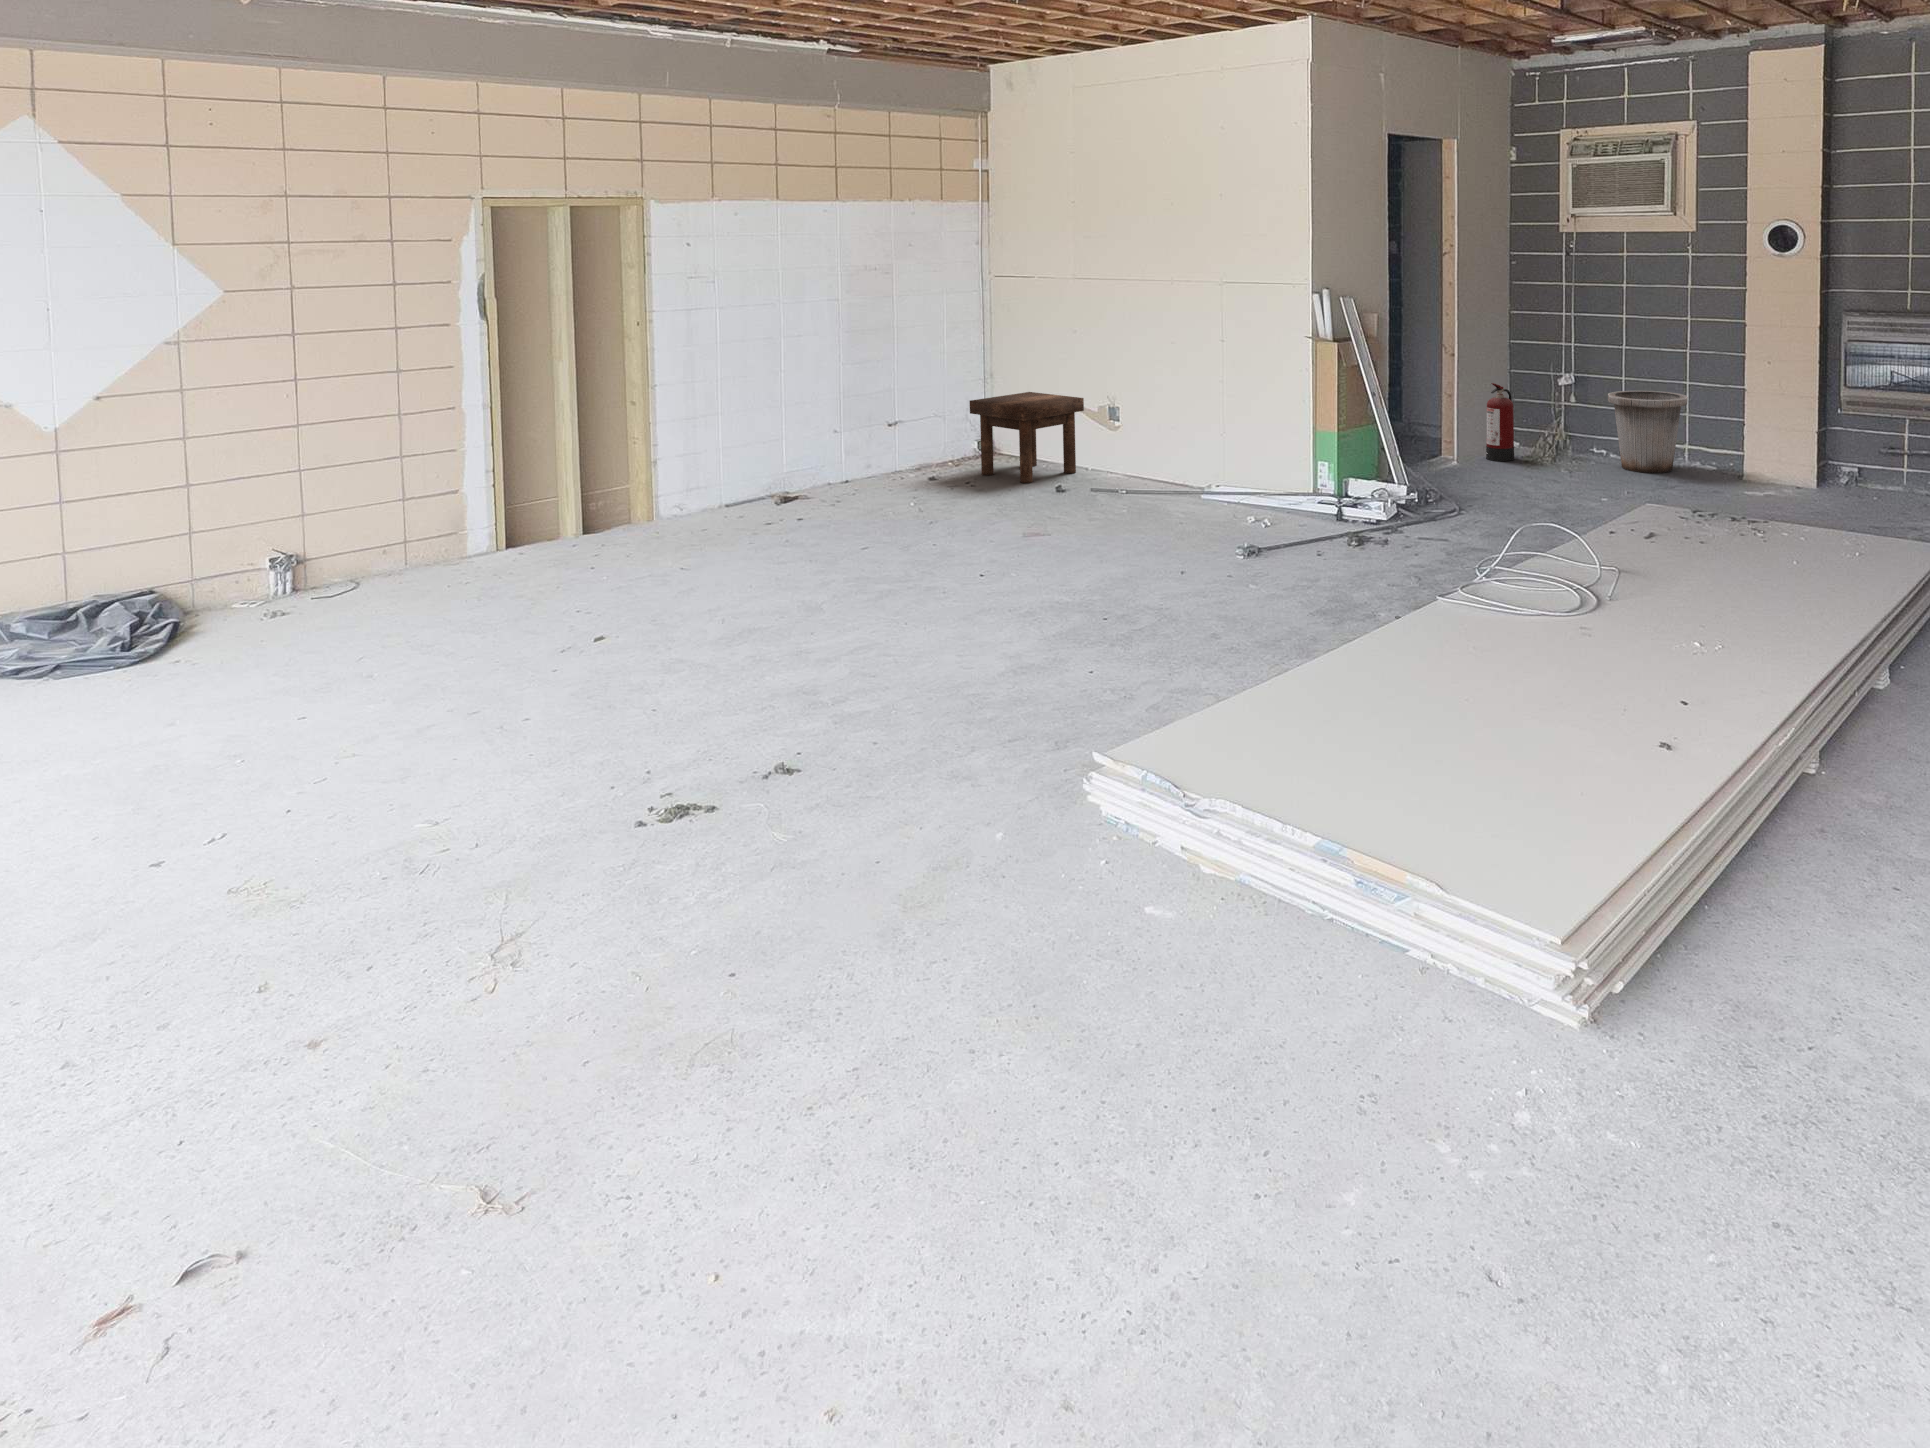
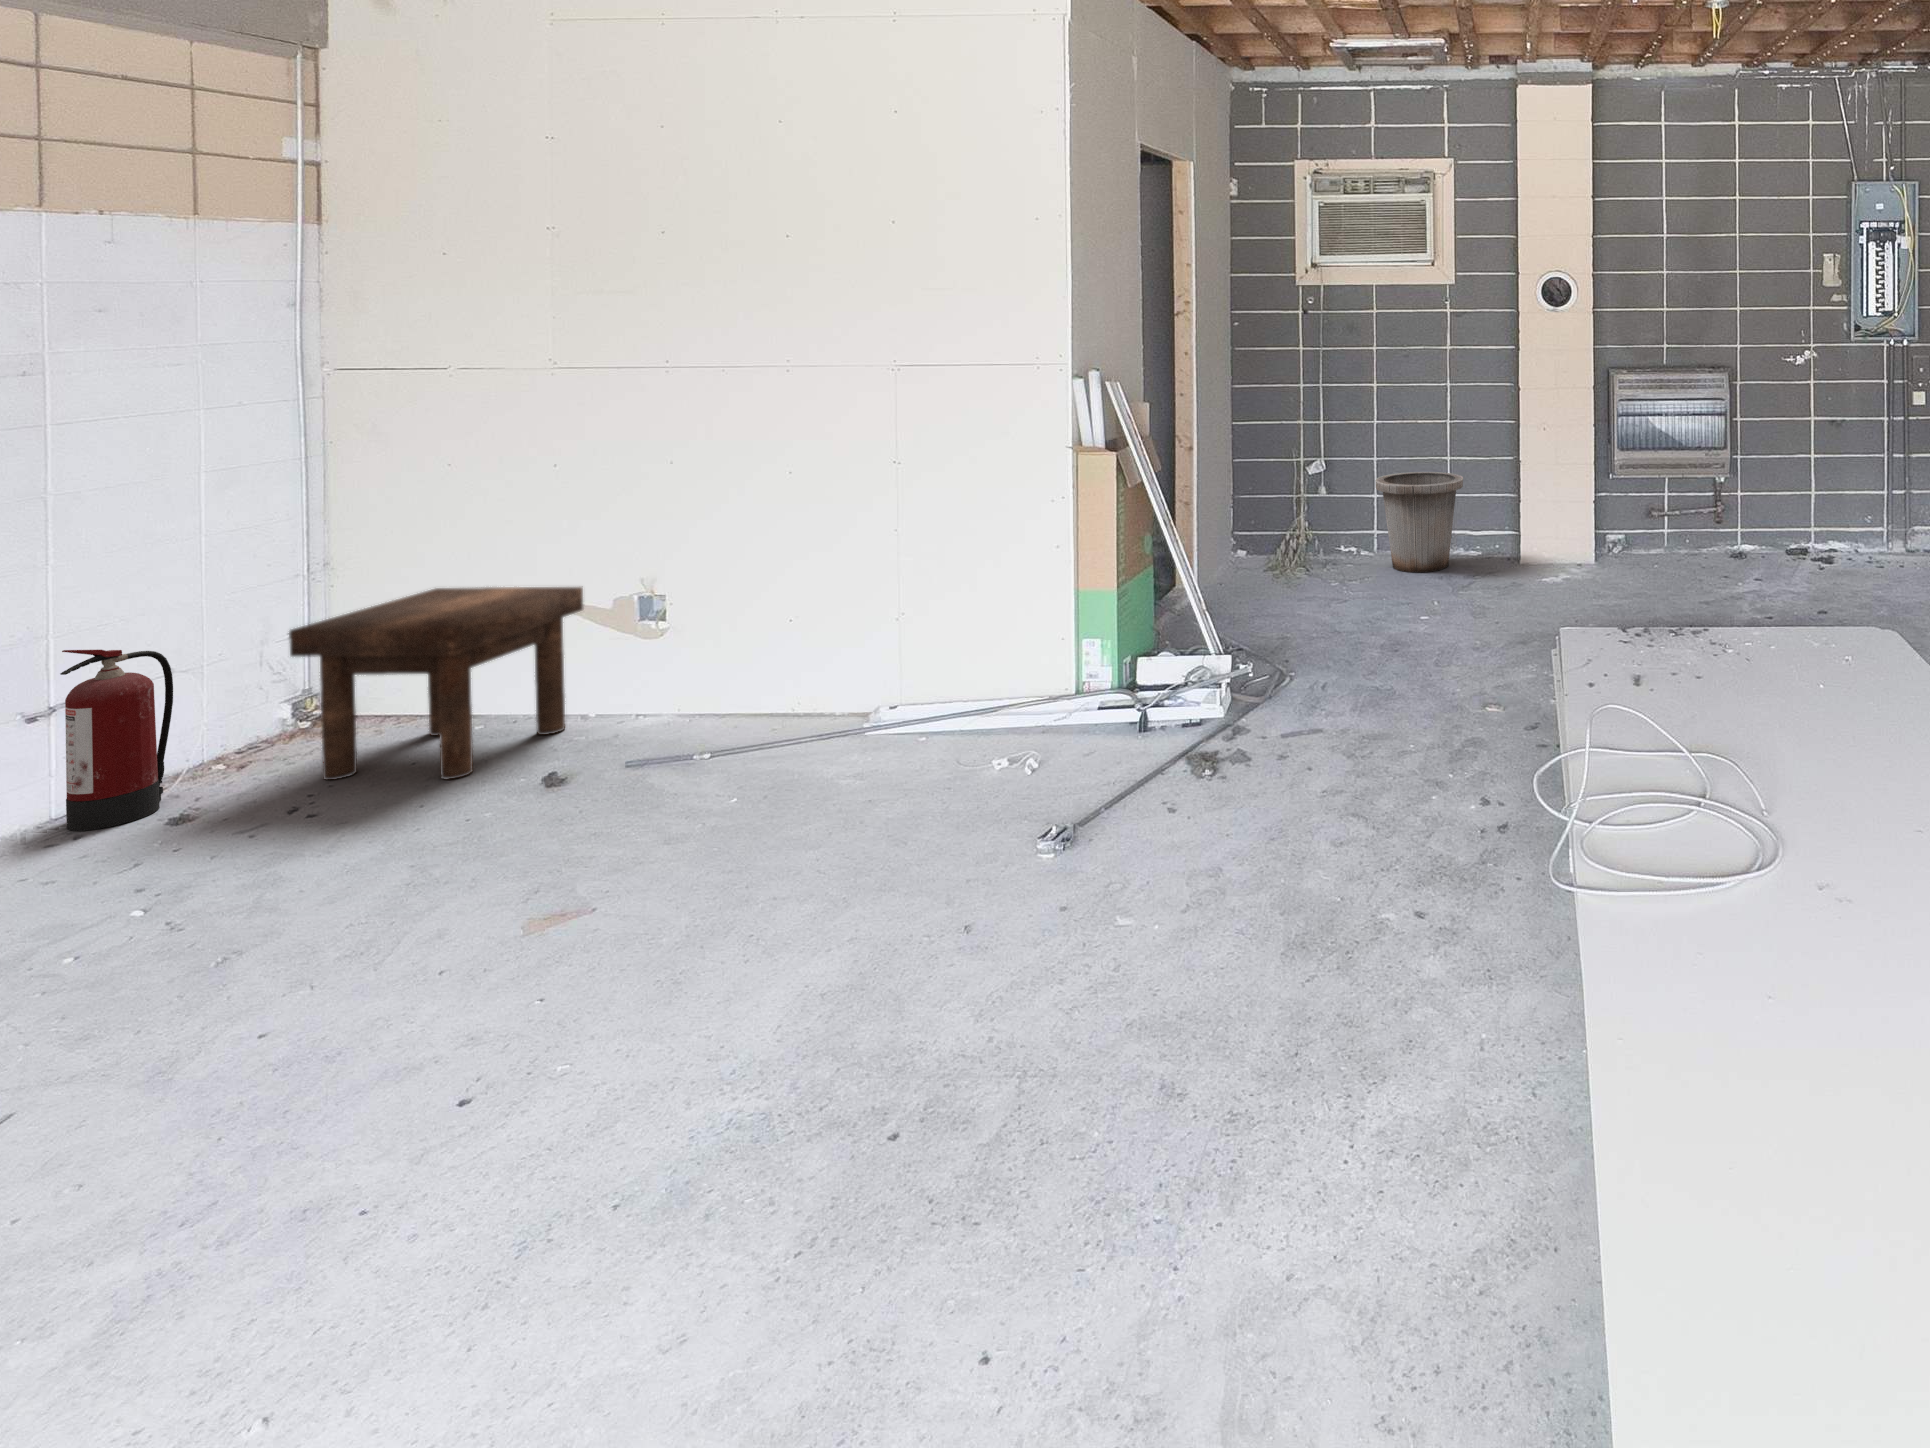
fire extinguisher: present [1486,383,1514,461] -> present [60,650,173,831]

